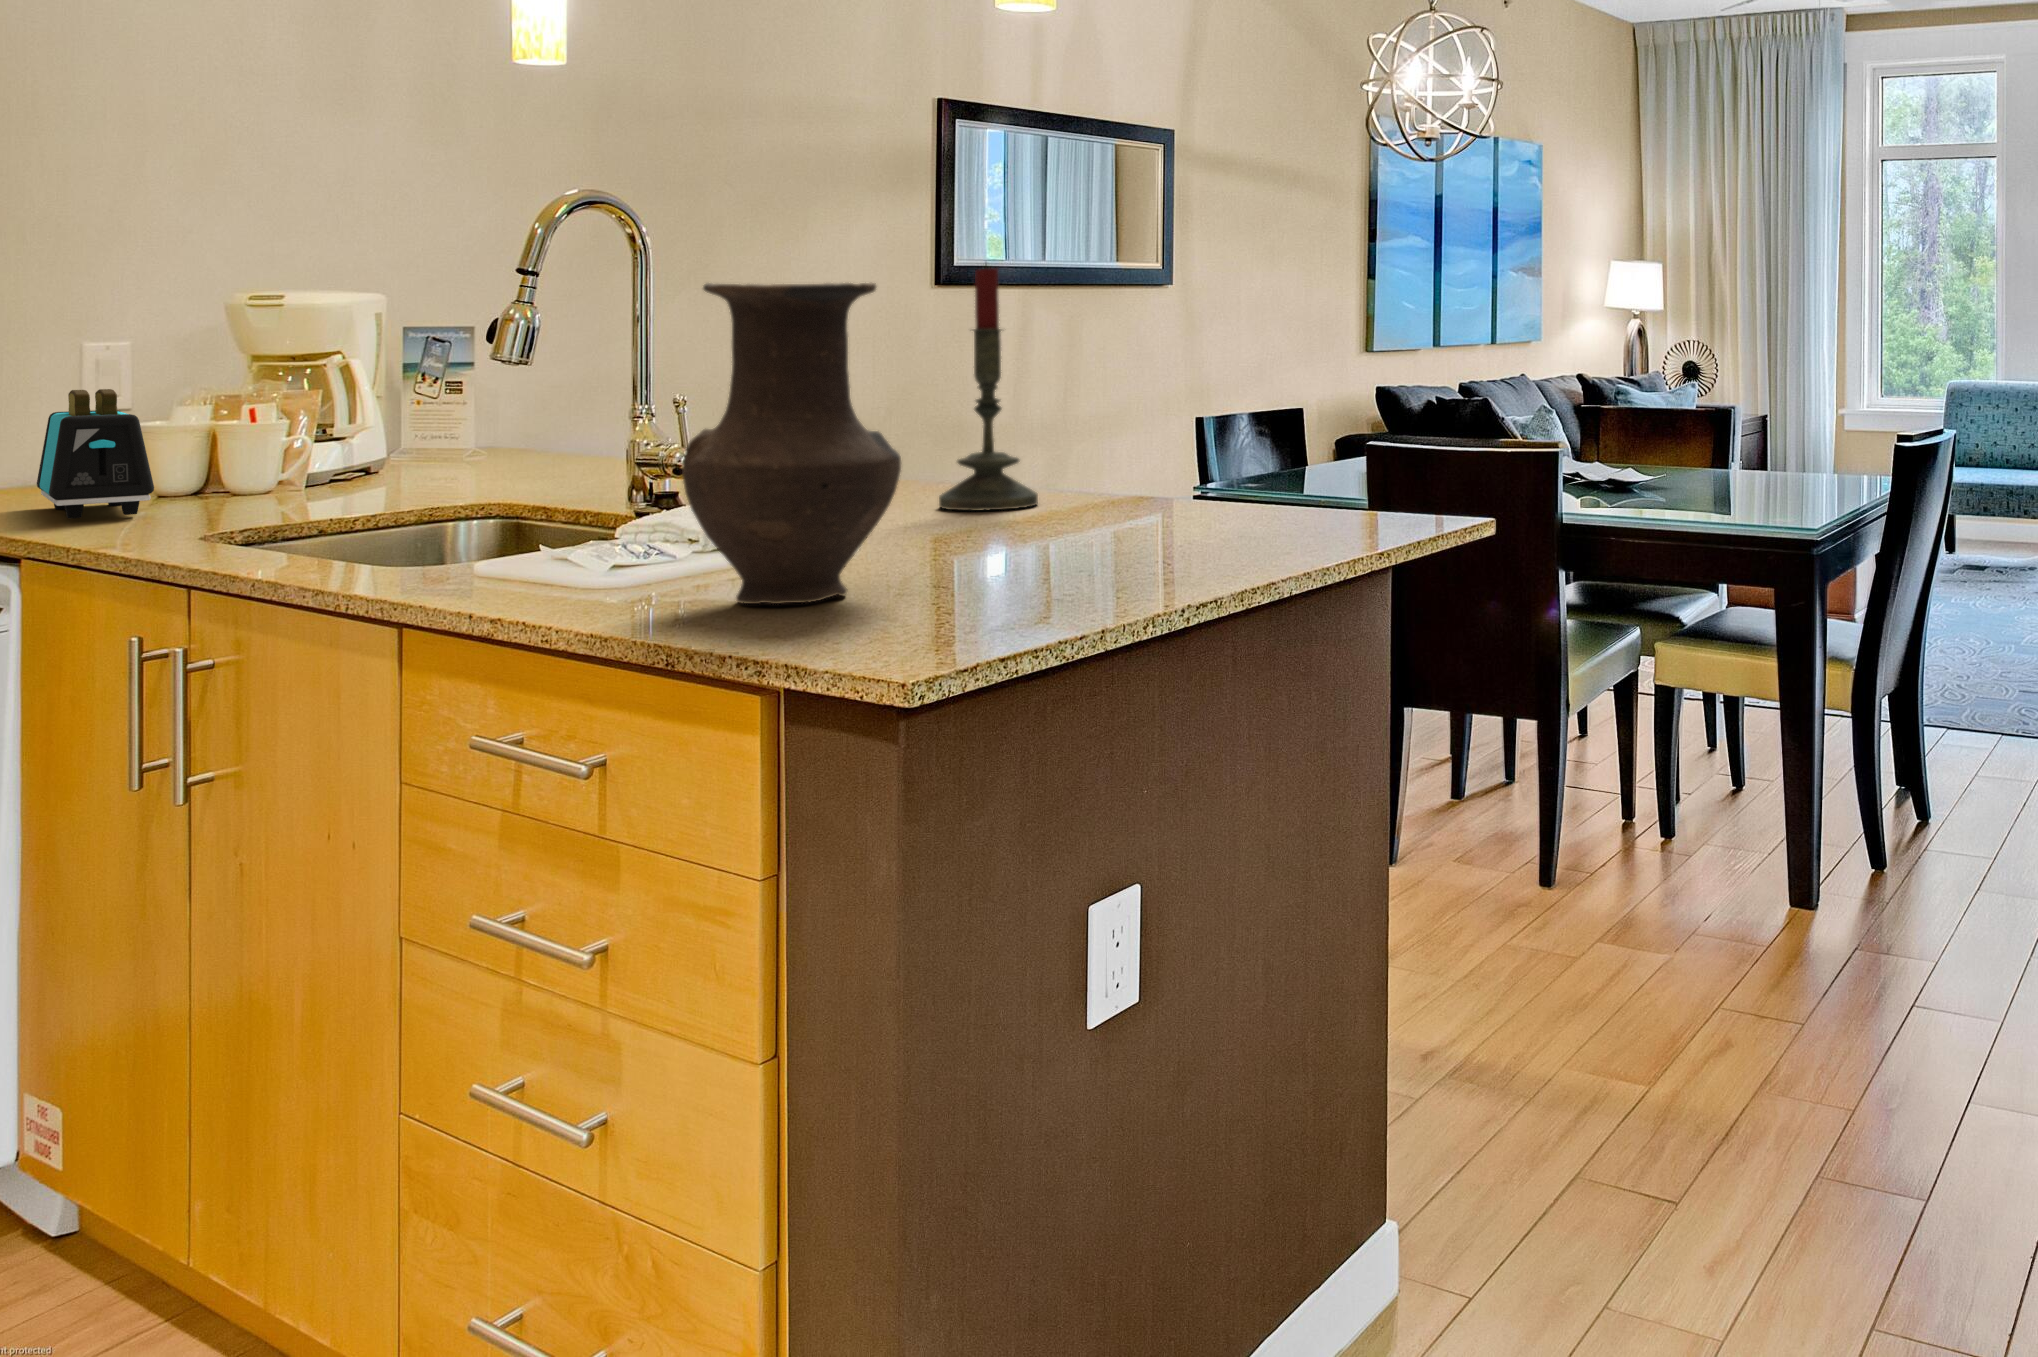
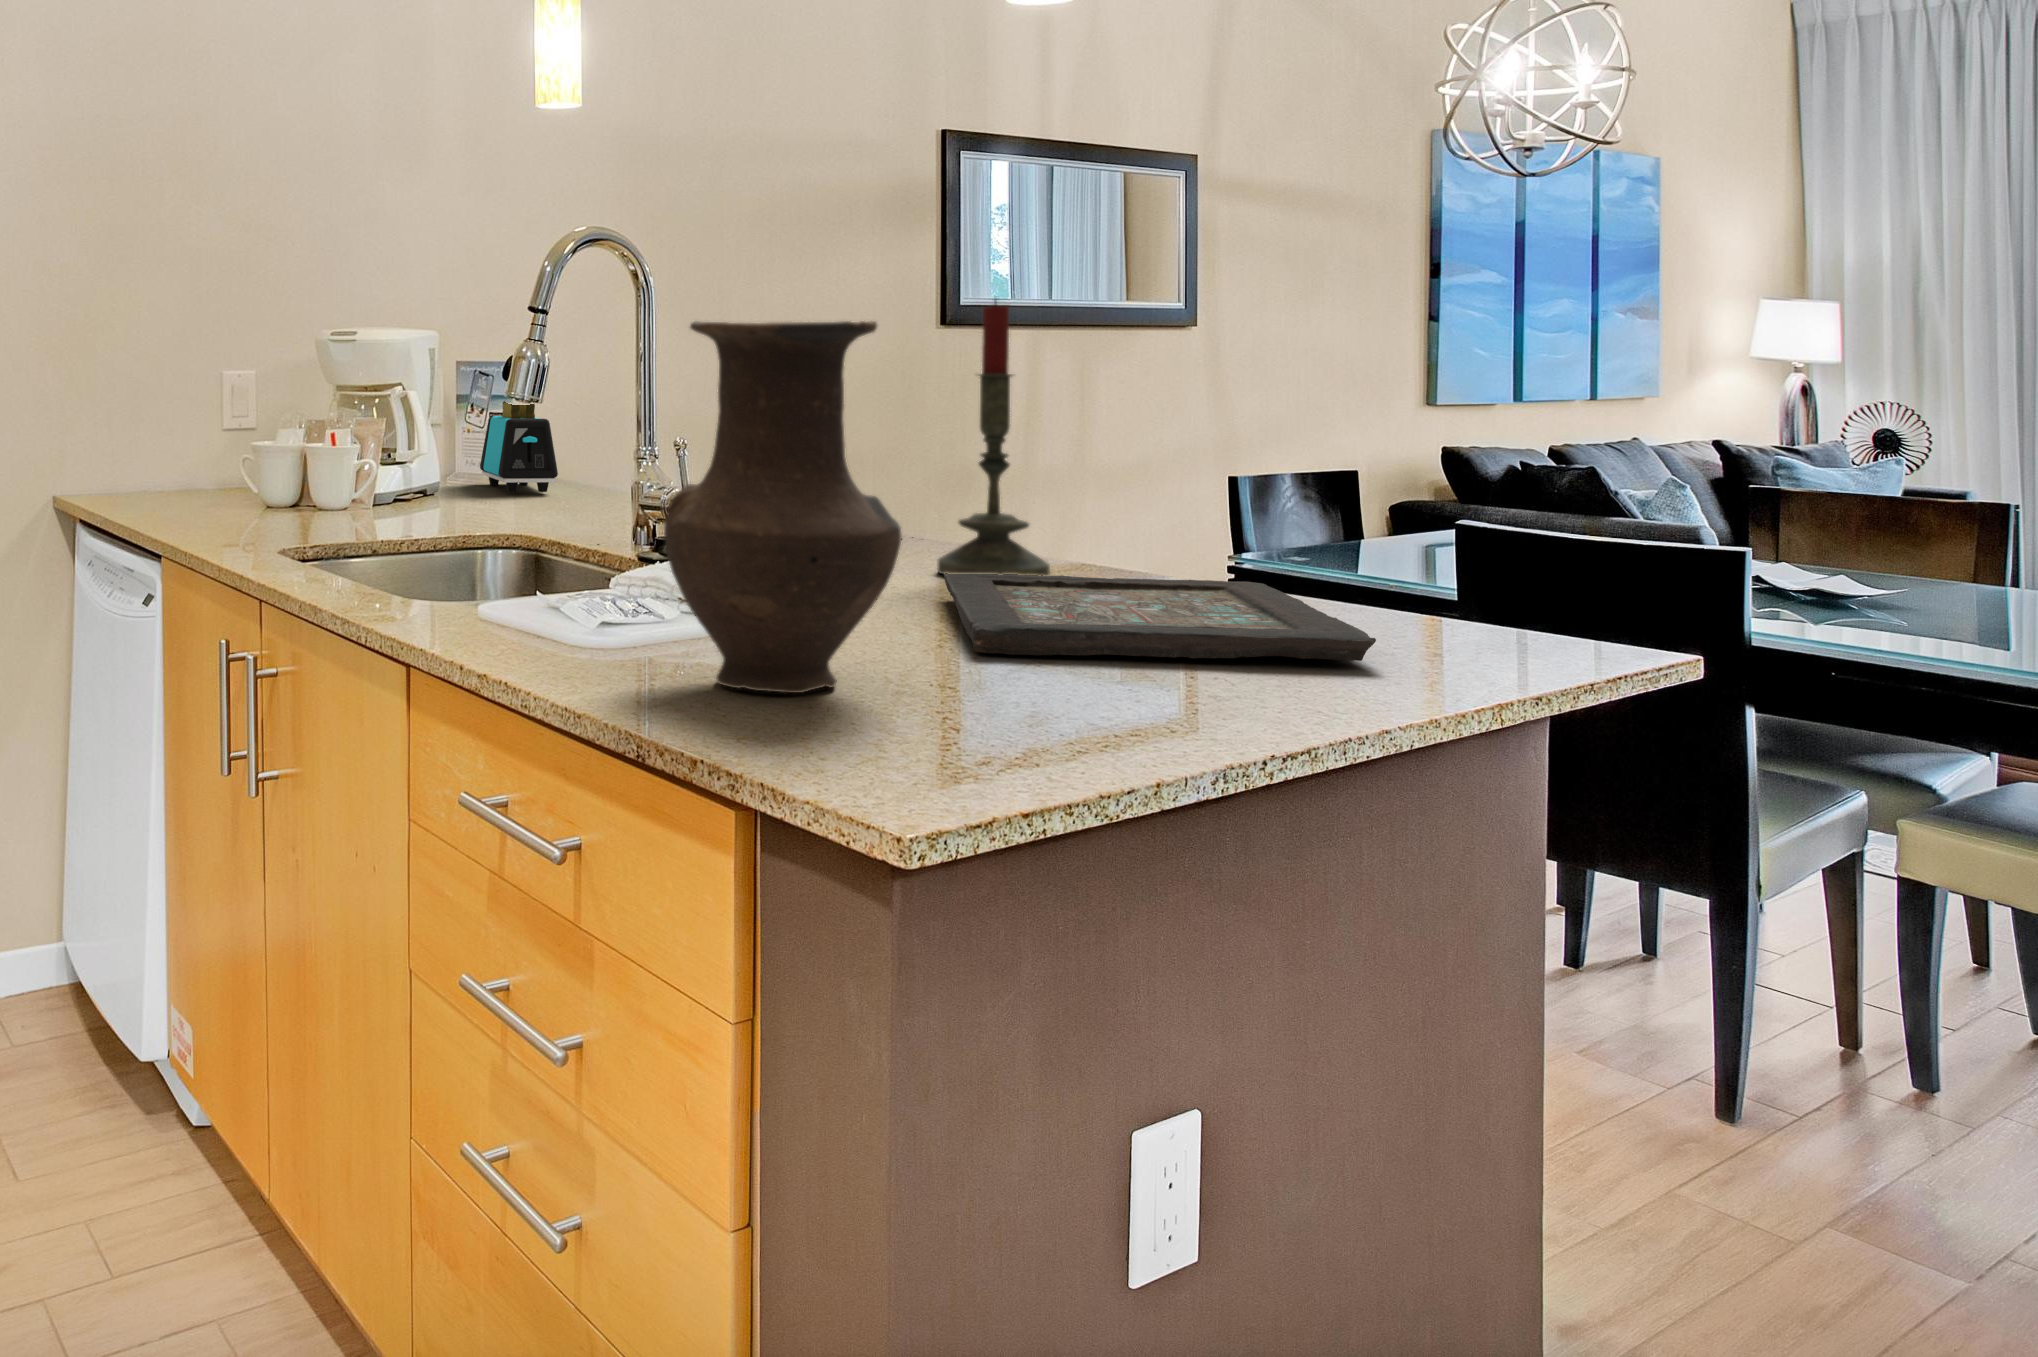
toaster: present [37,389,154,519] -> present [480,401,558,492]
decorative tray: none [943,493,1274,561] -> present [944,573,1376,661]

